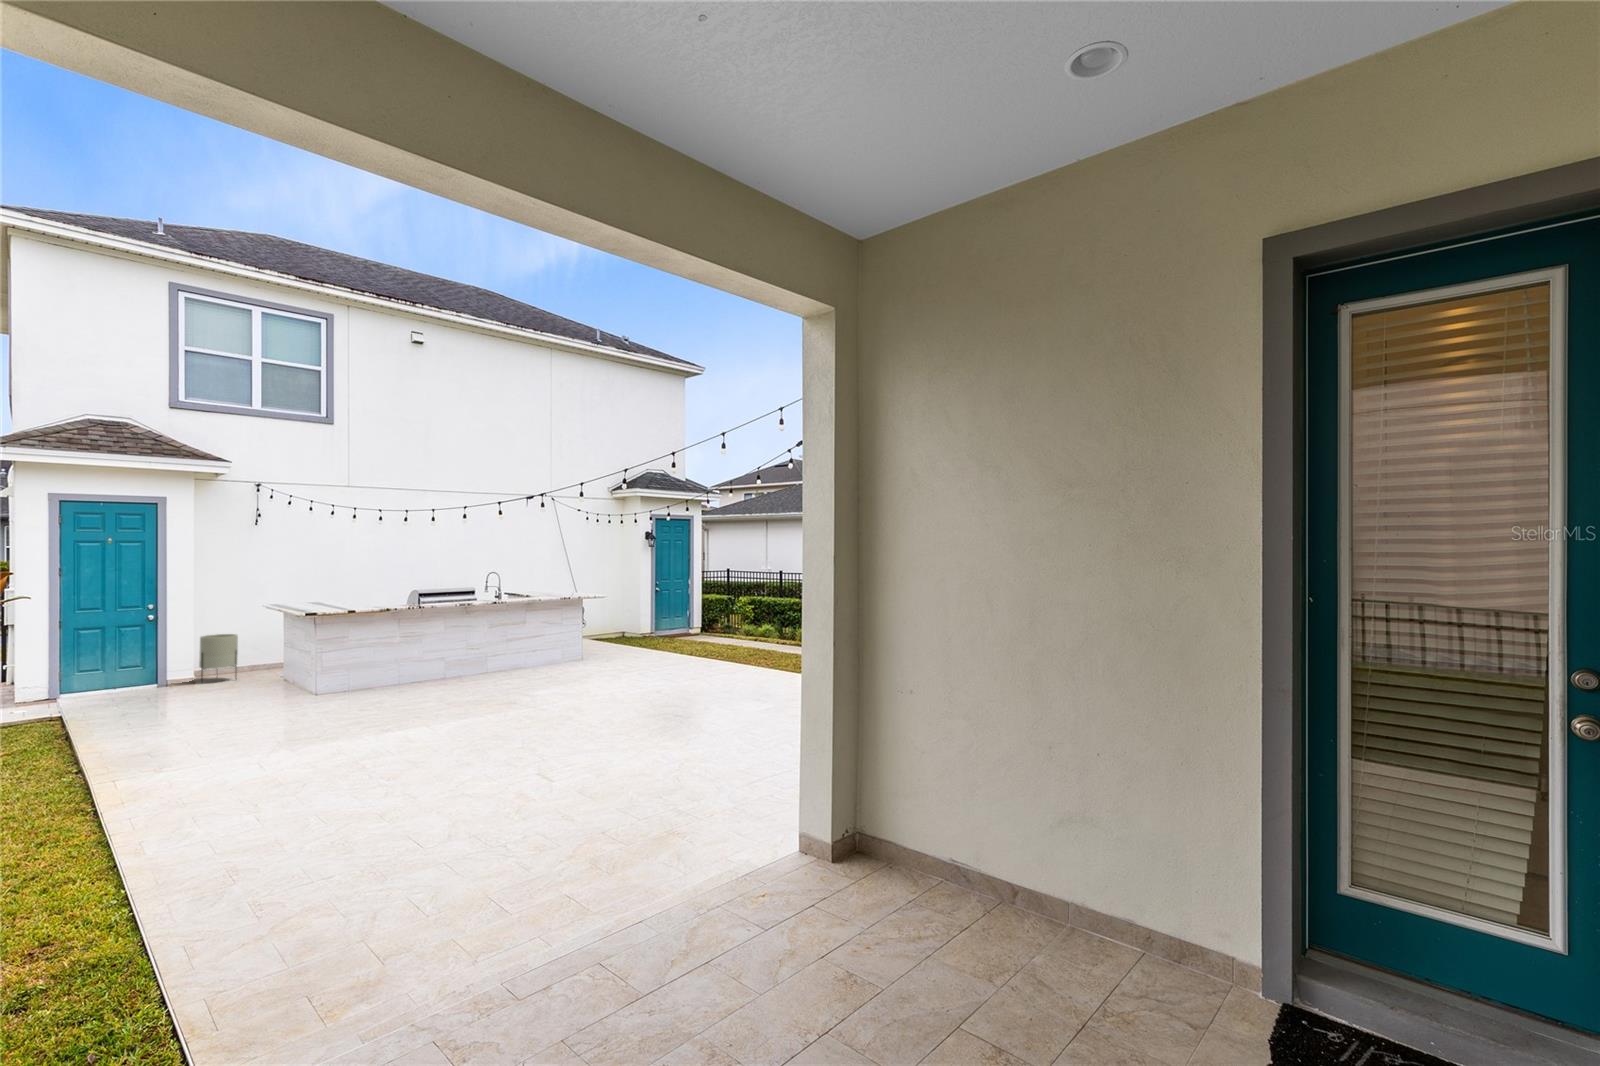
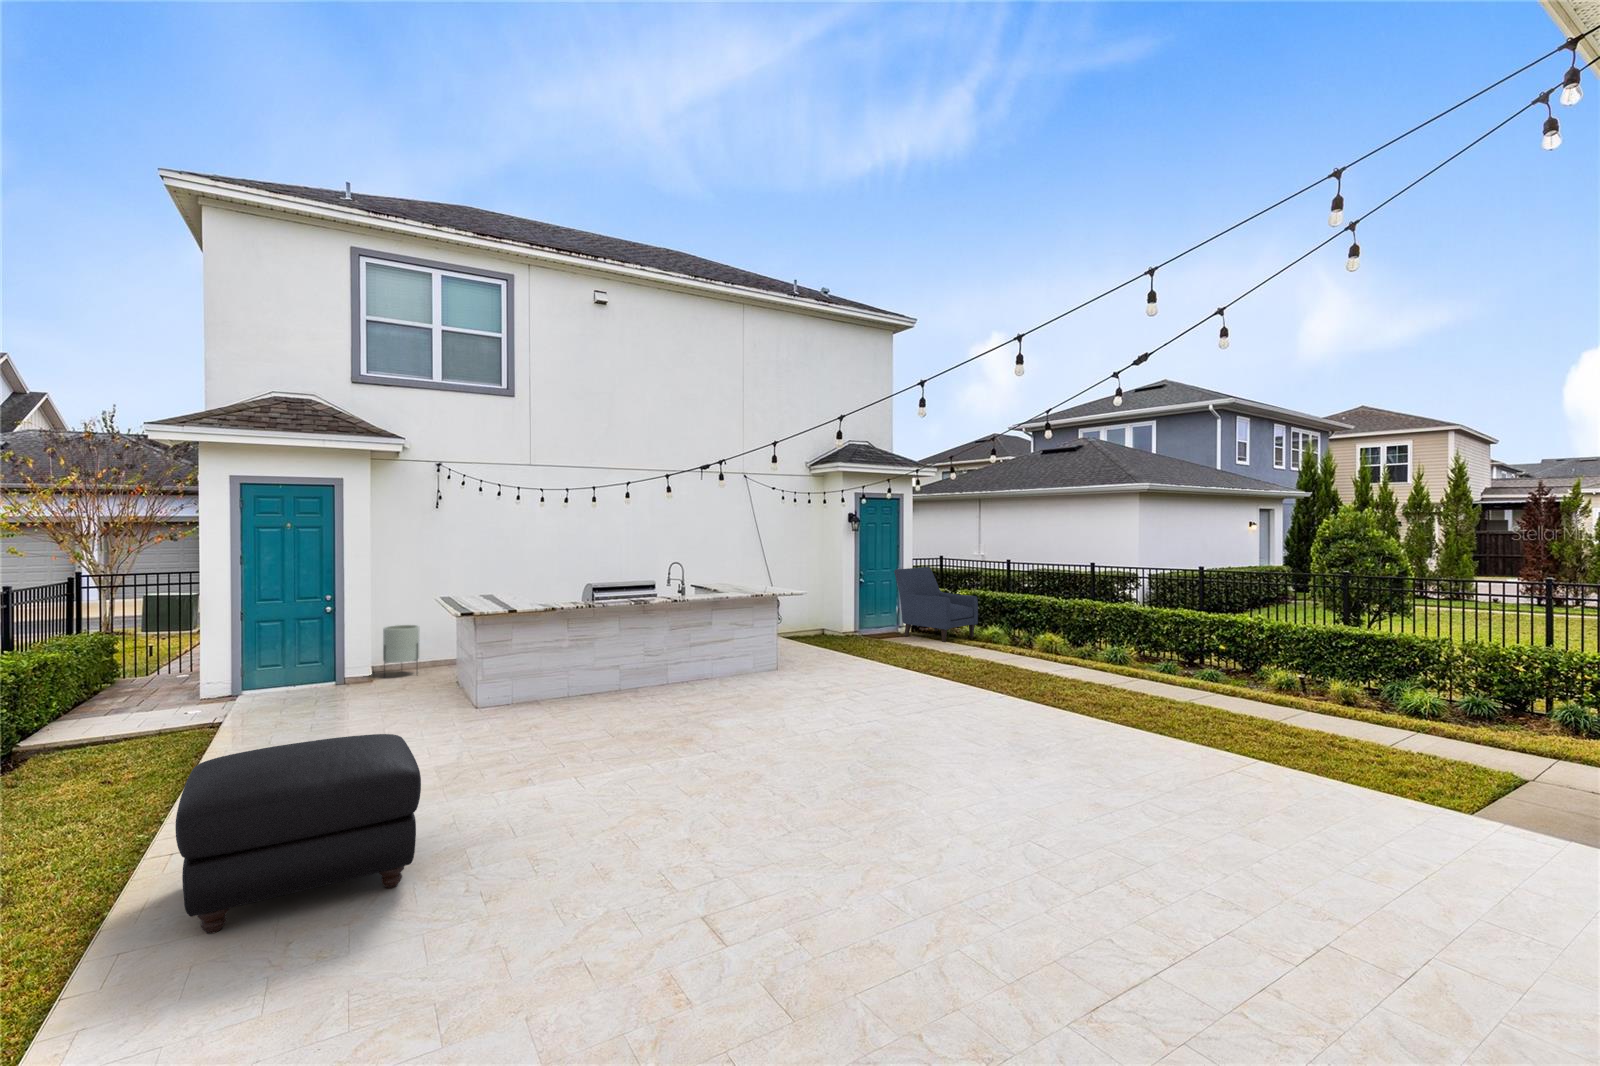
chair: none [685,577,755,638] -> present [894,567,978,642]
ottoman: none [144,690,336,817] -> present [175,734,421,933]

